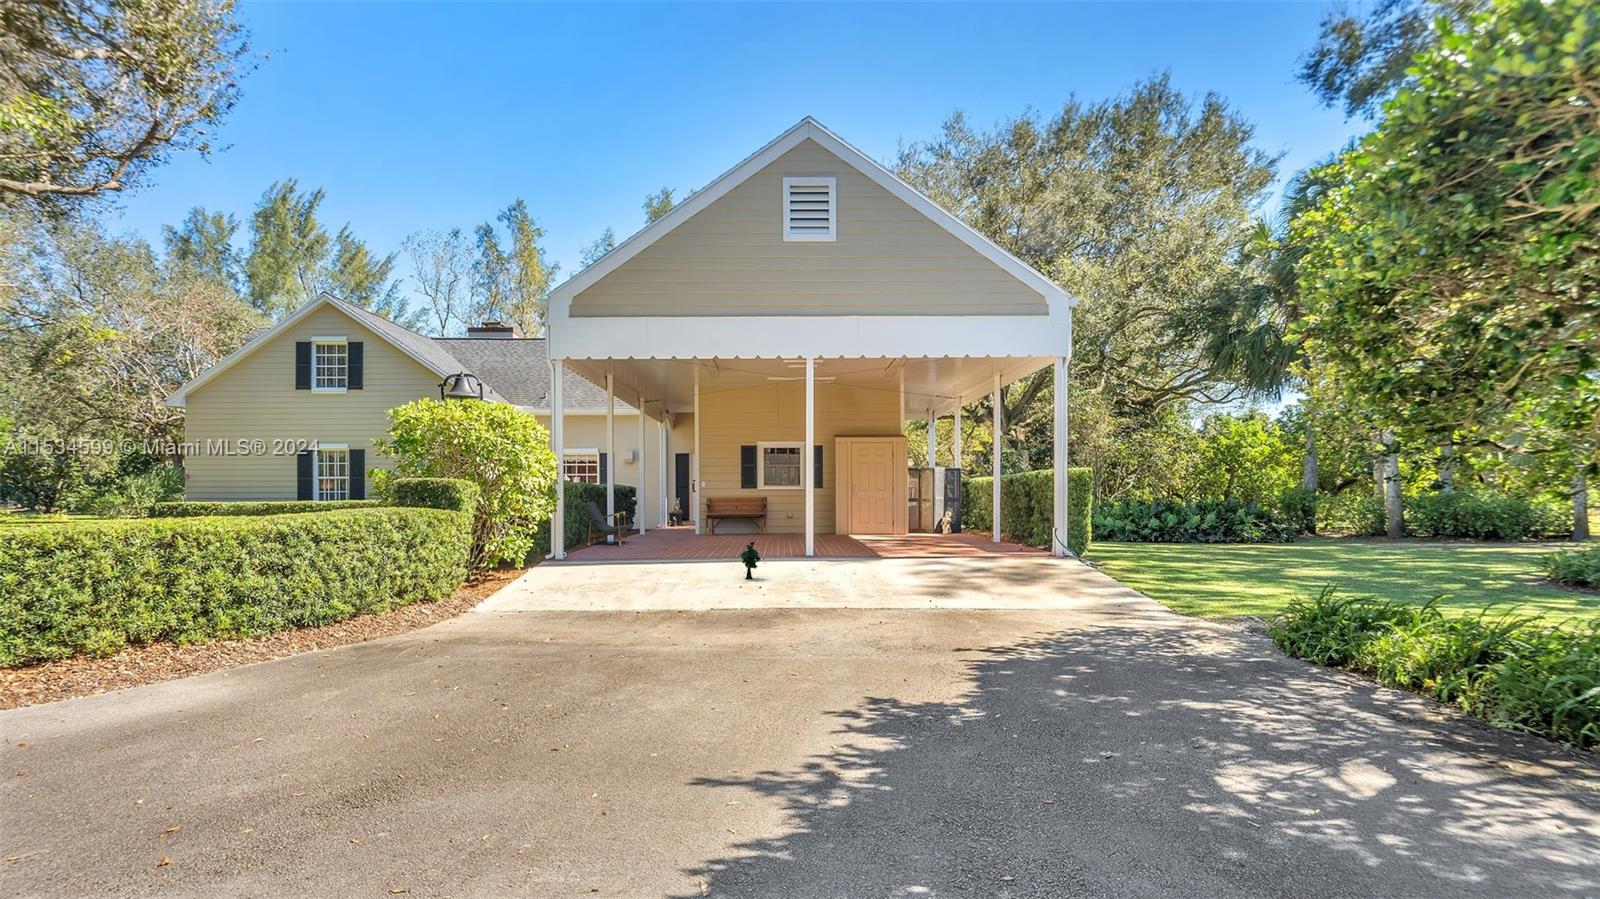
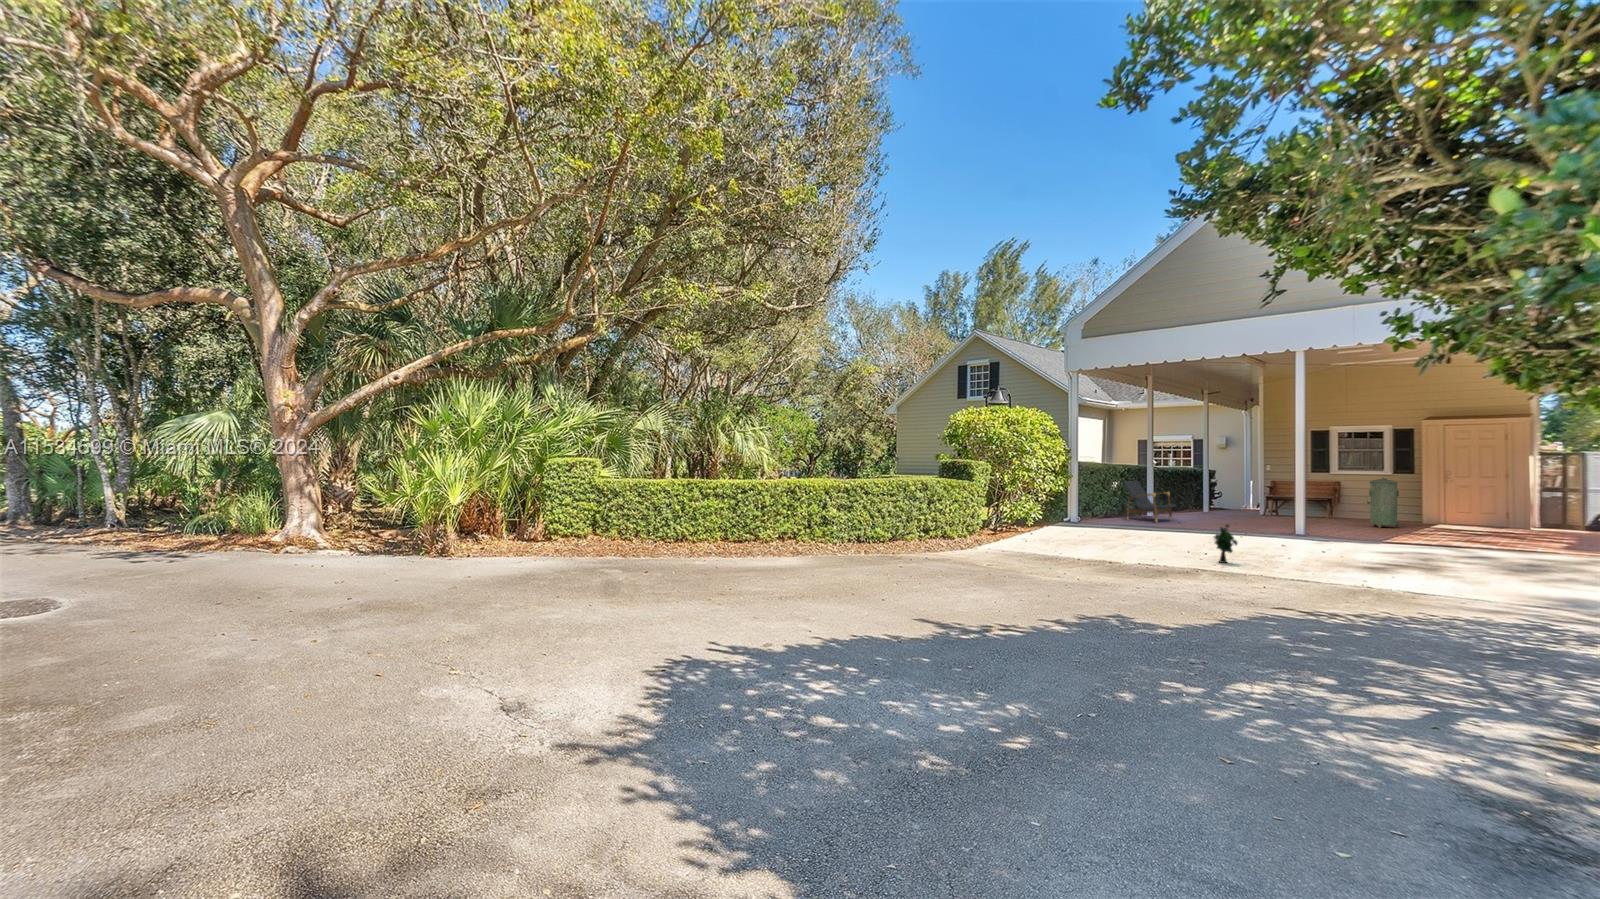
trash can: none [767,491,784,533] -> present [1369,478,1399,528]

